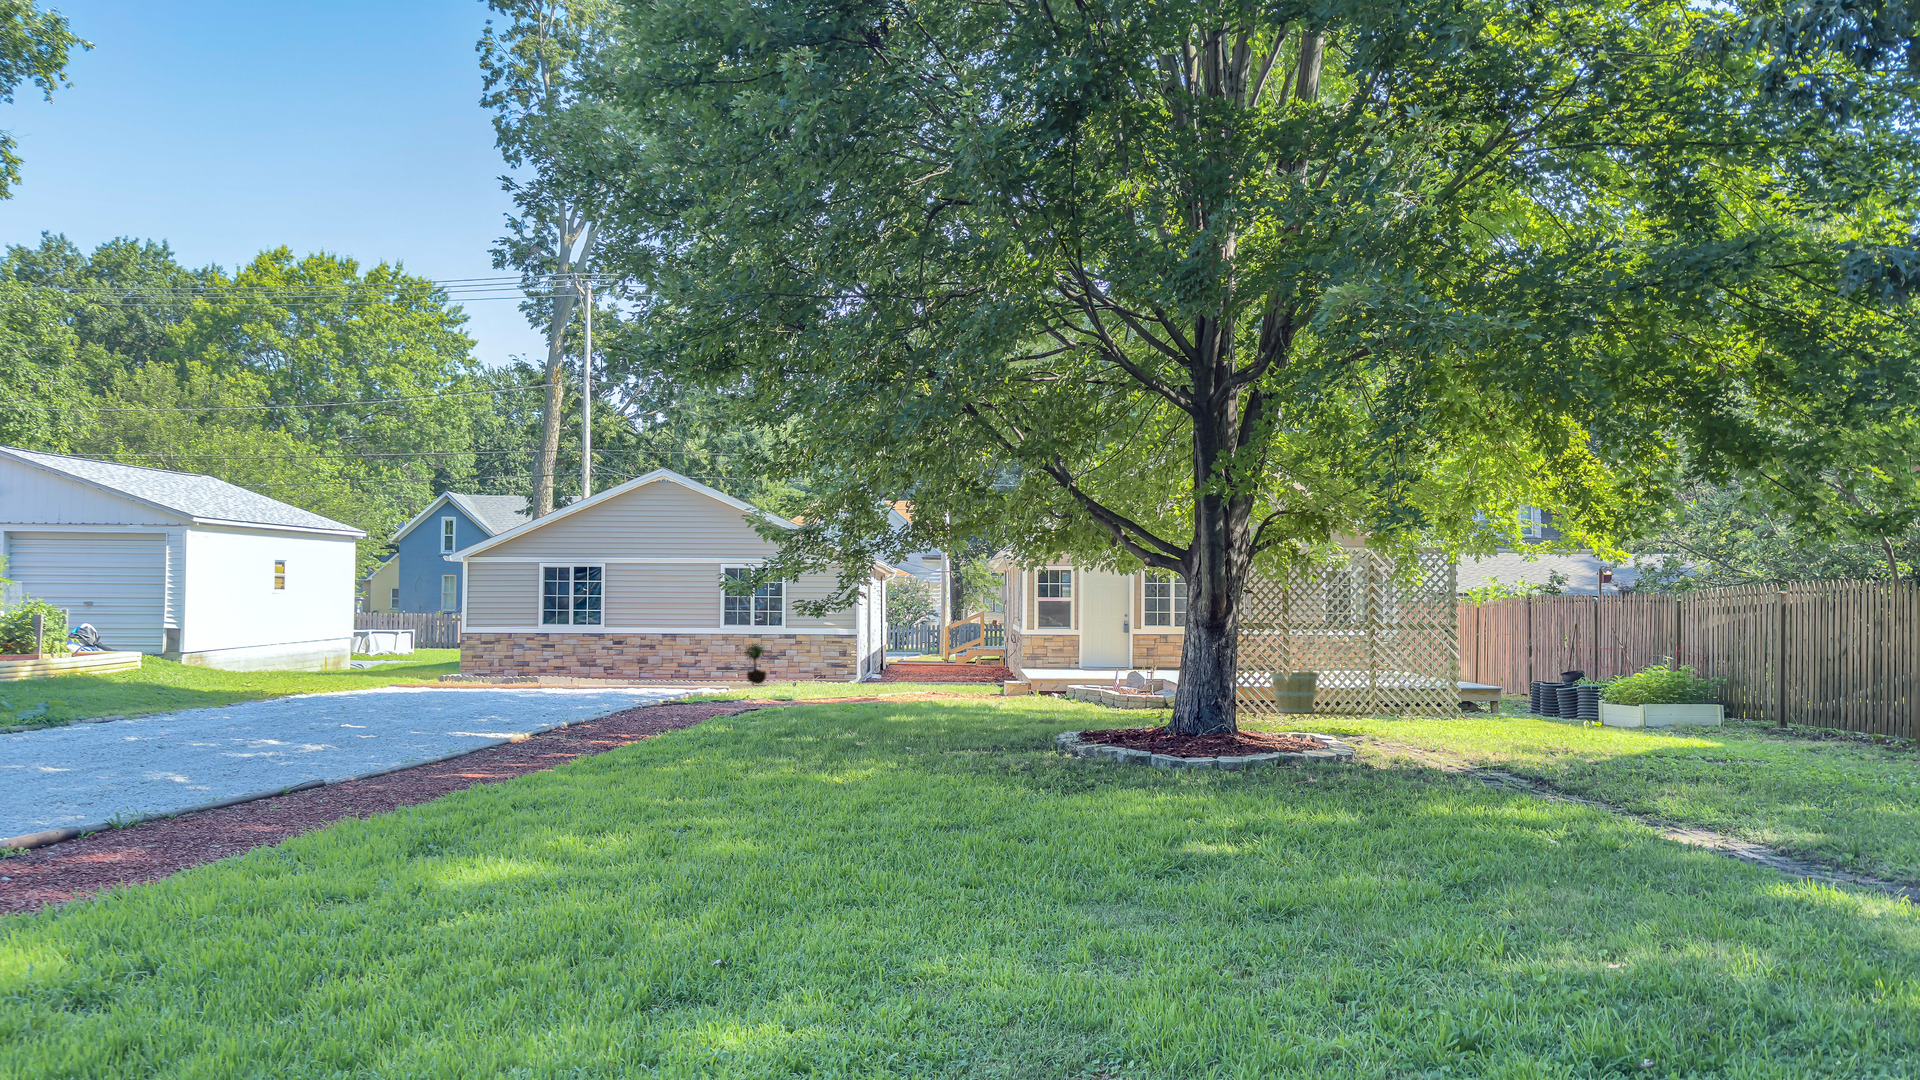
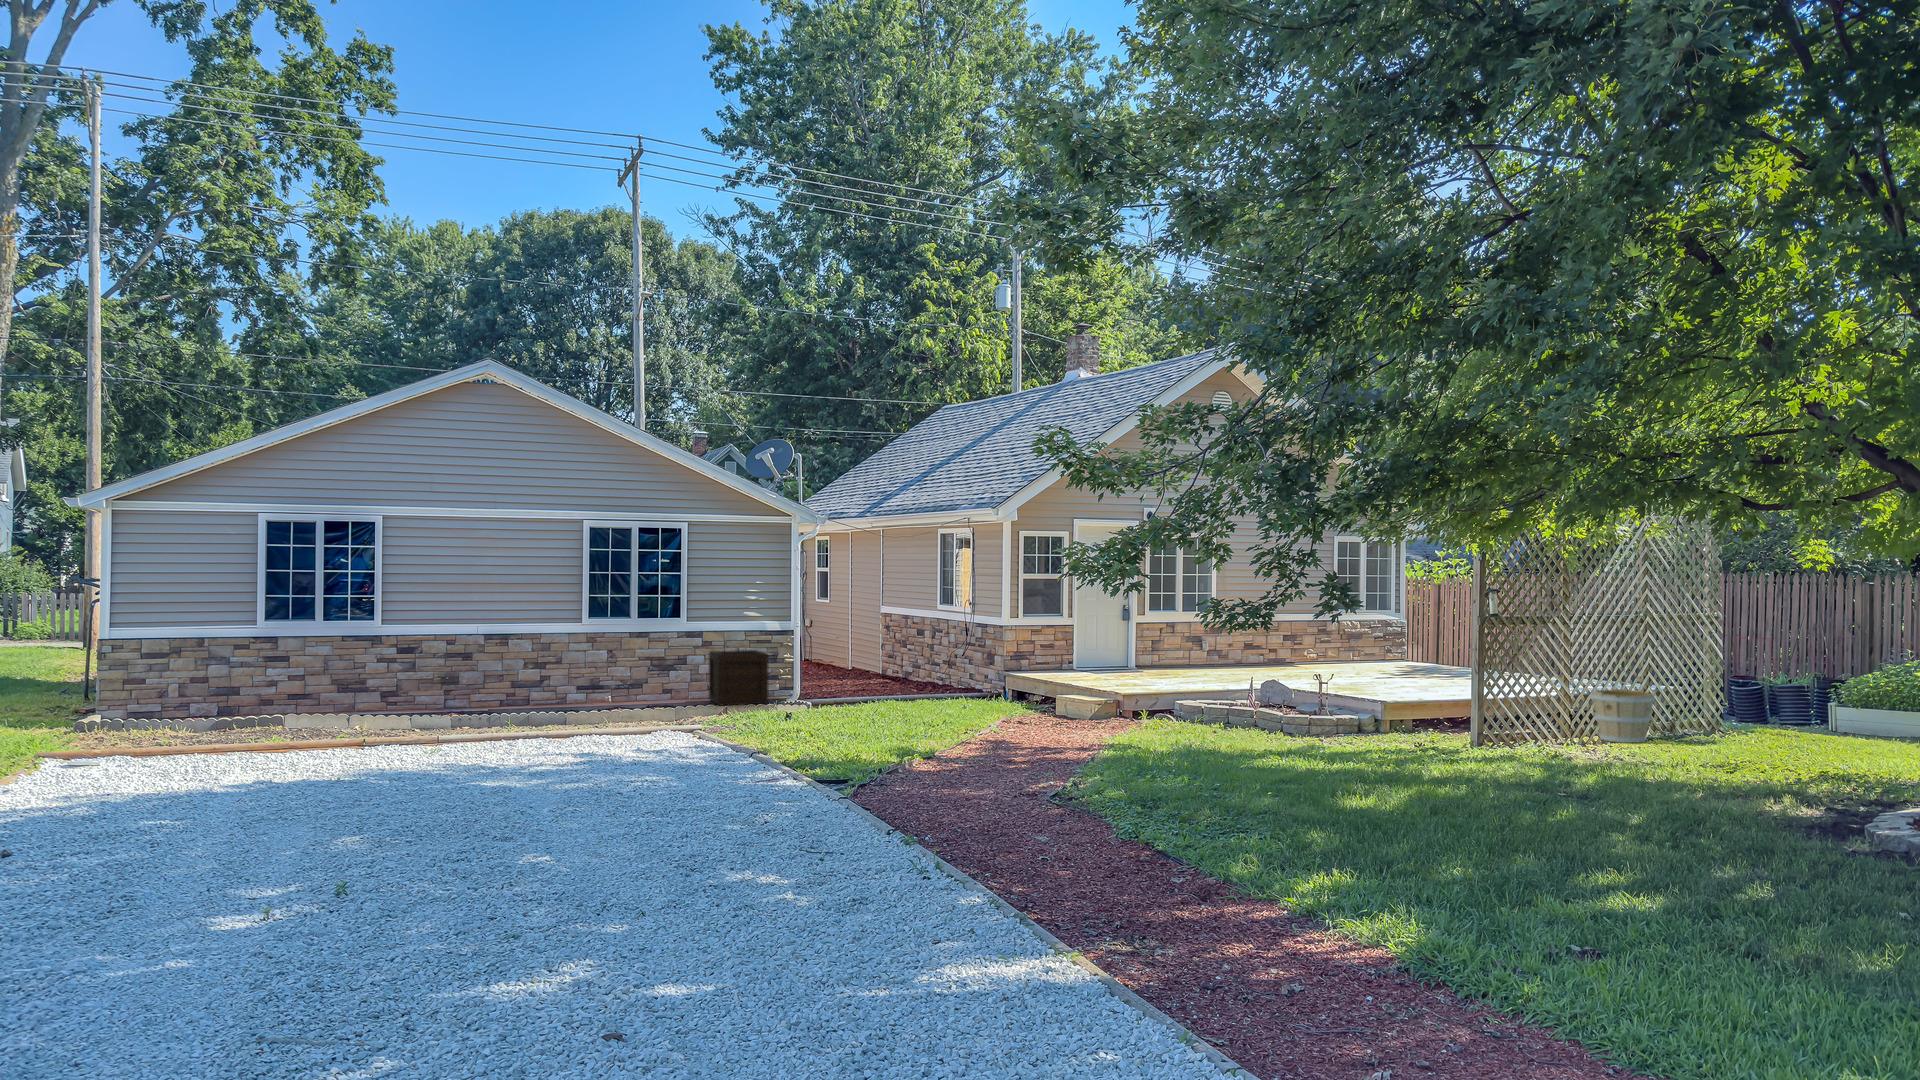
potted tree: present [744,643,767,684] -> none [628,638,668,705]
wooden crate: none [793,650,835,686] -> present [709,650,769,705]

